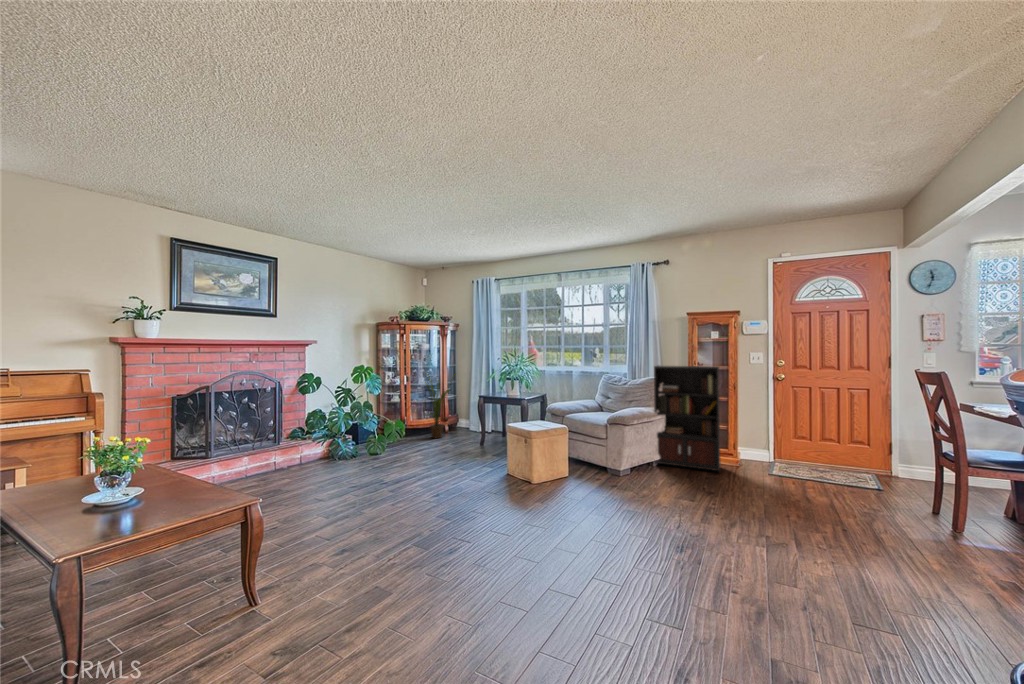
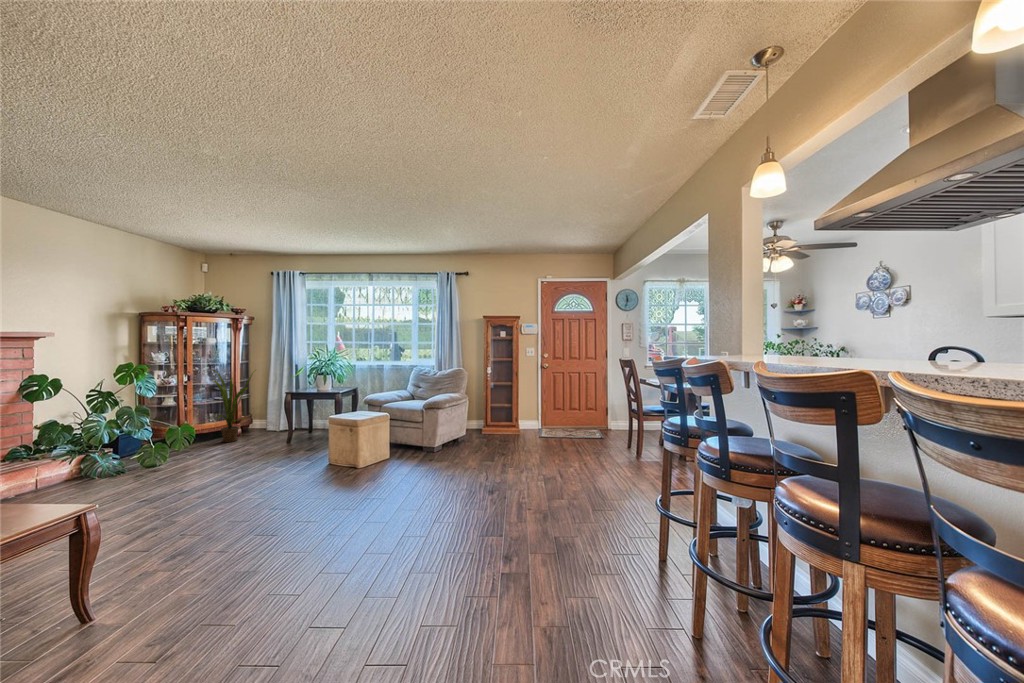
bookcase: present [654,365,721,471] -> none [460,358,521,440]

